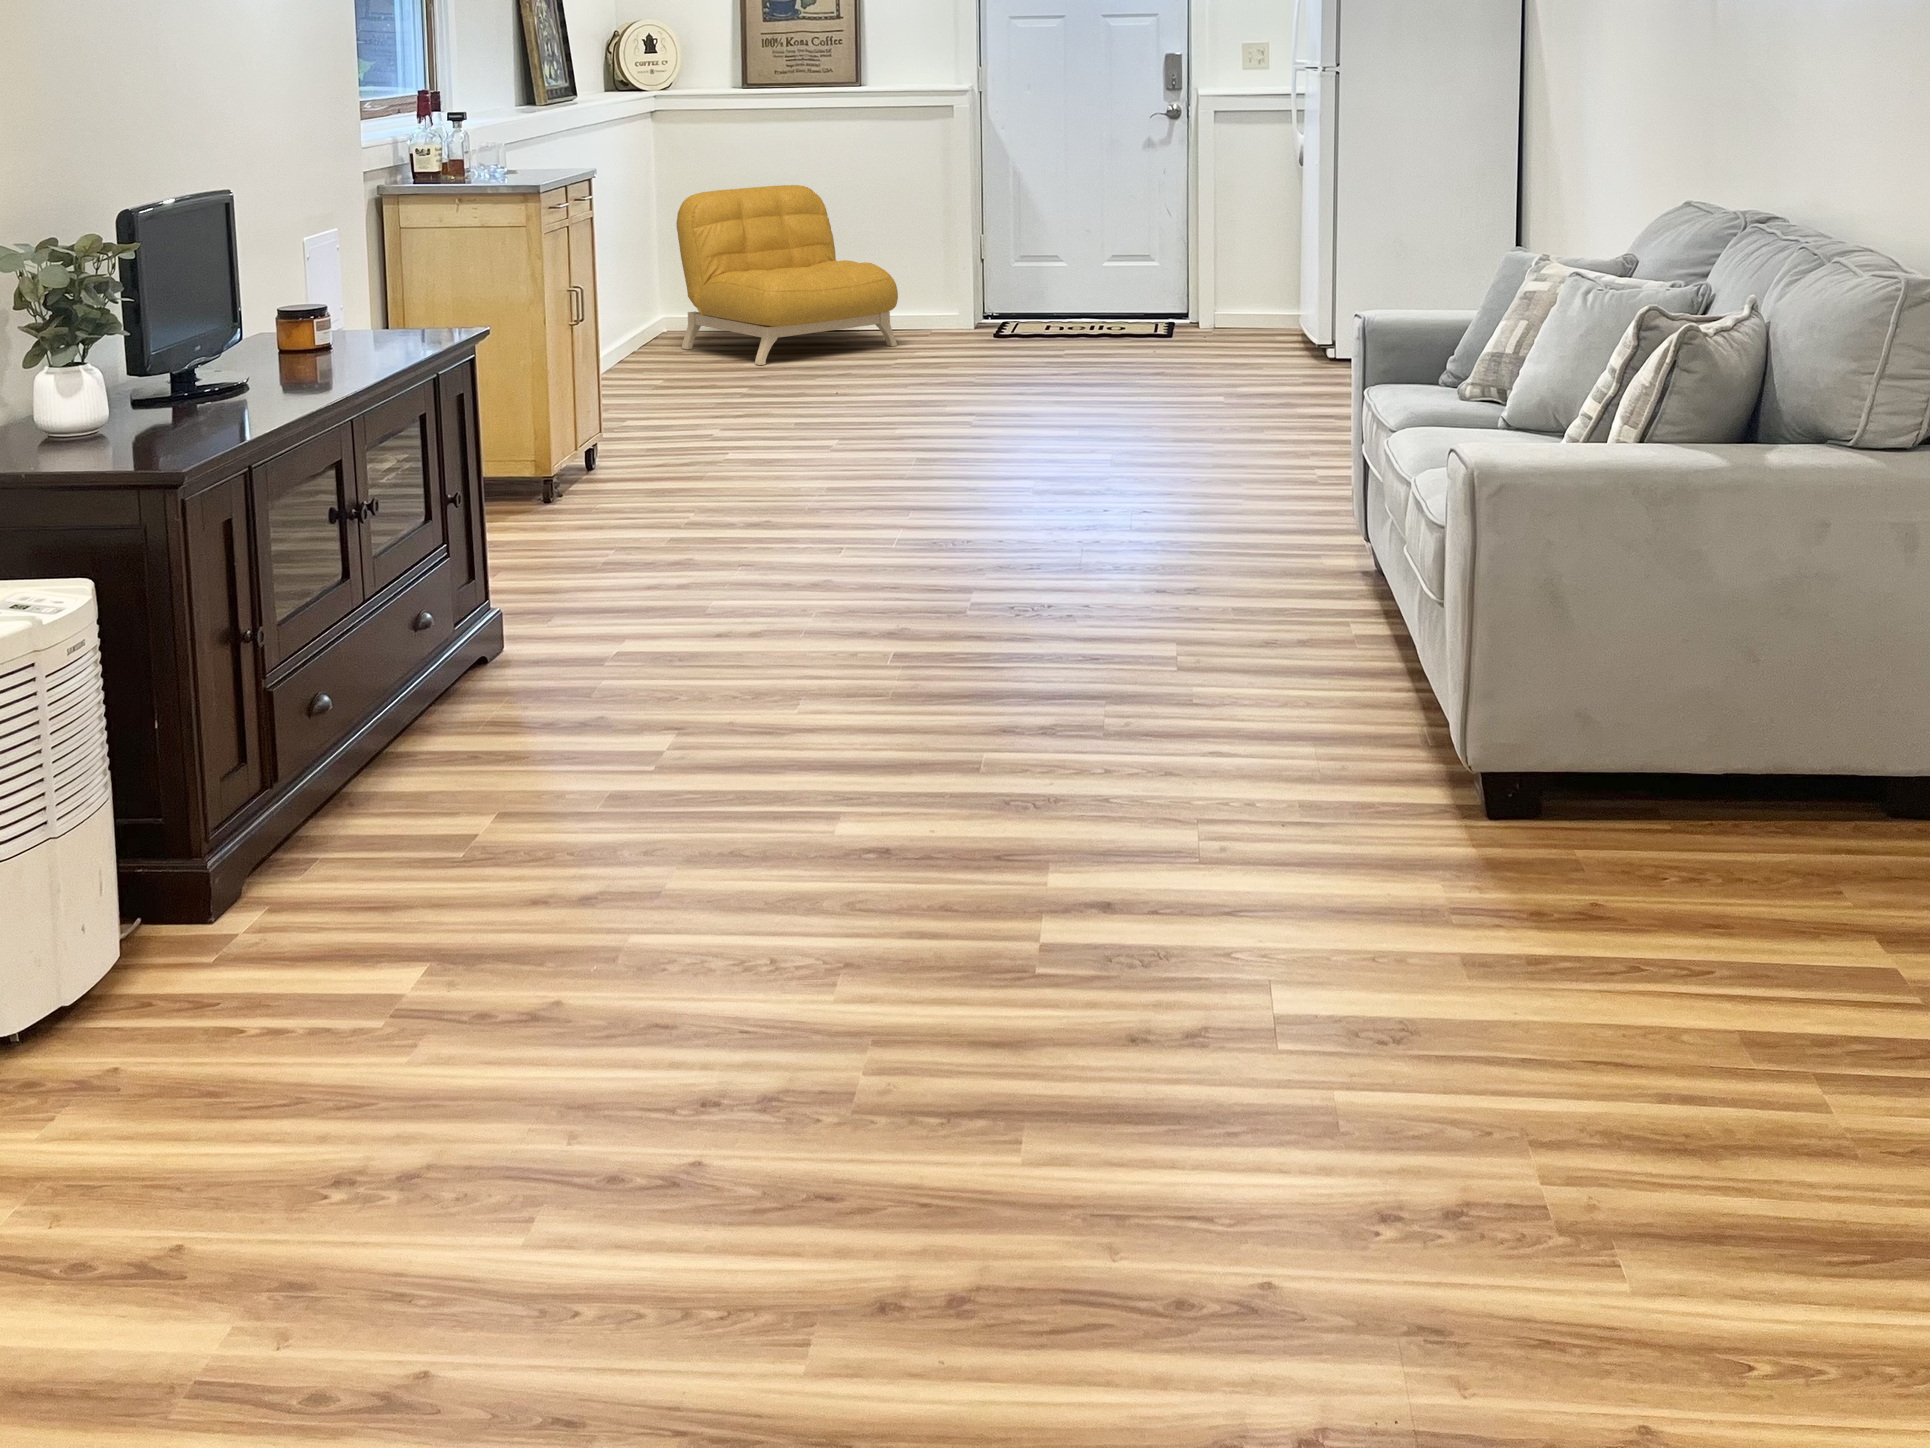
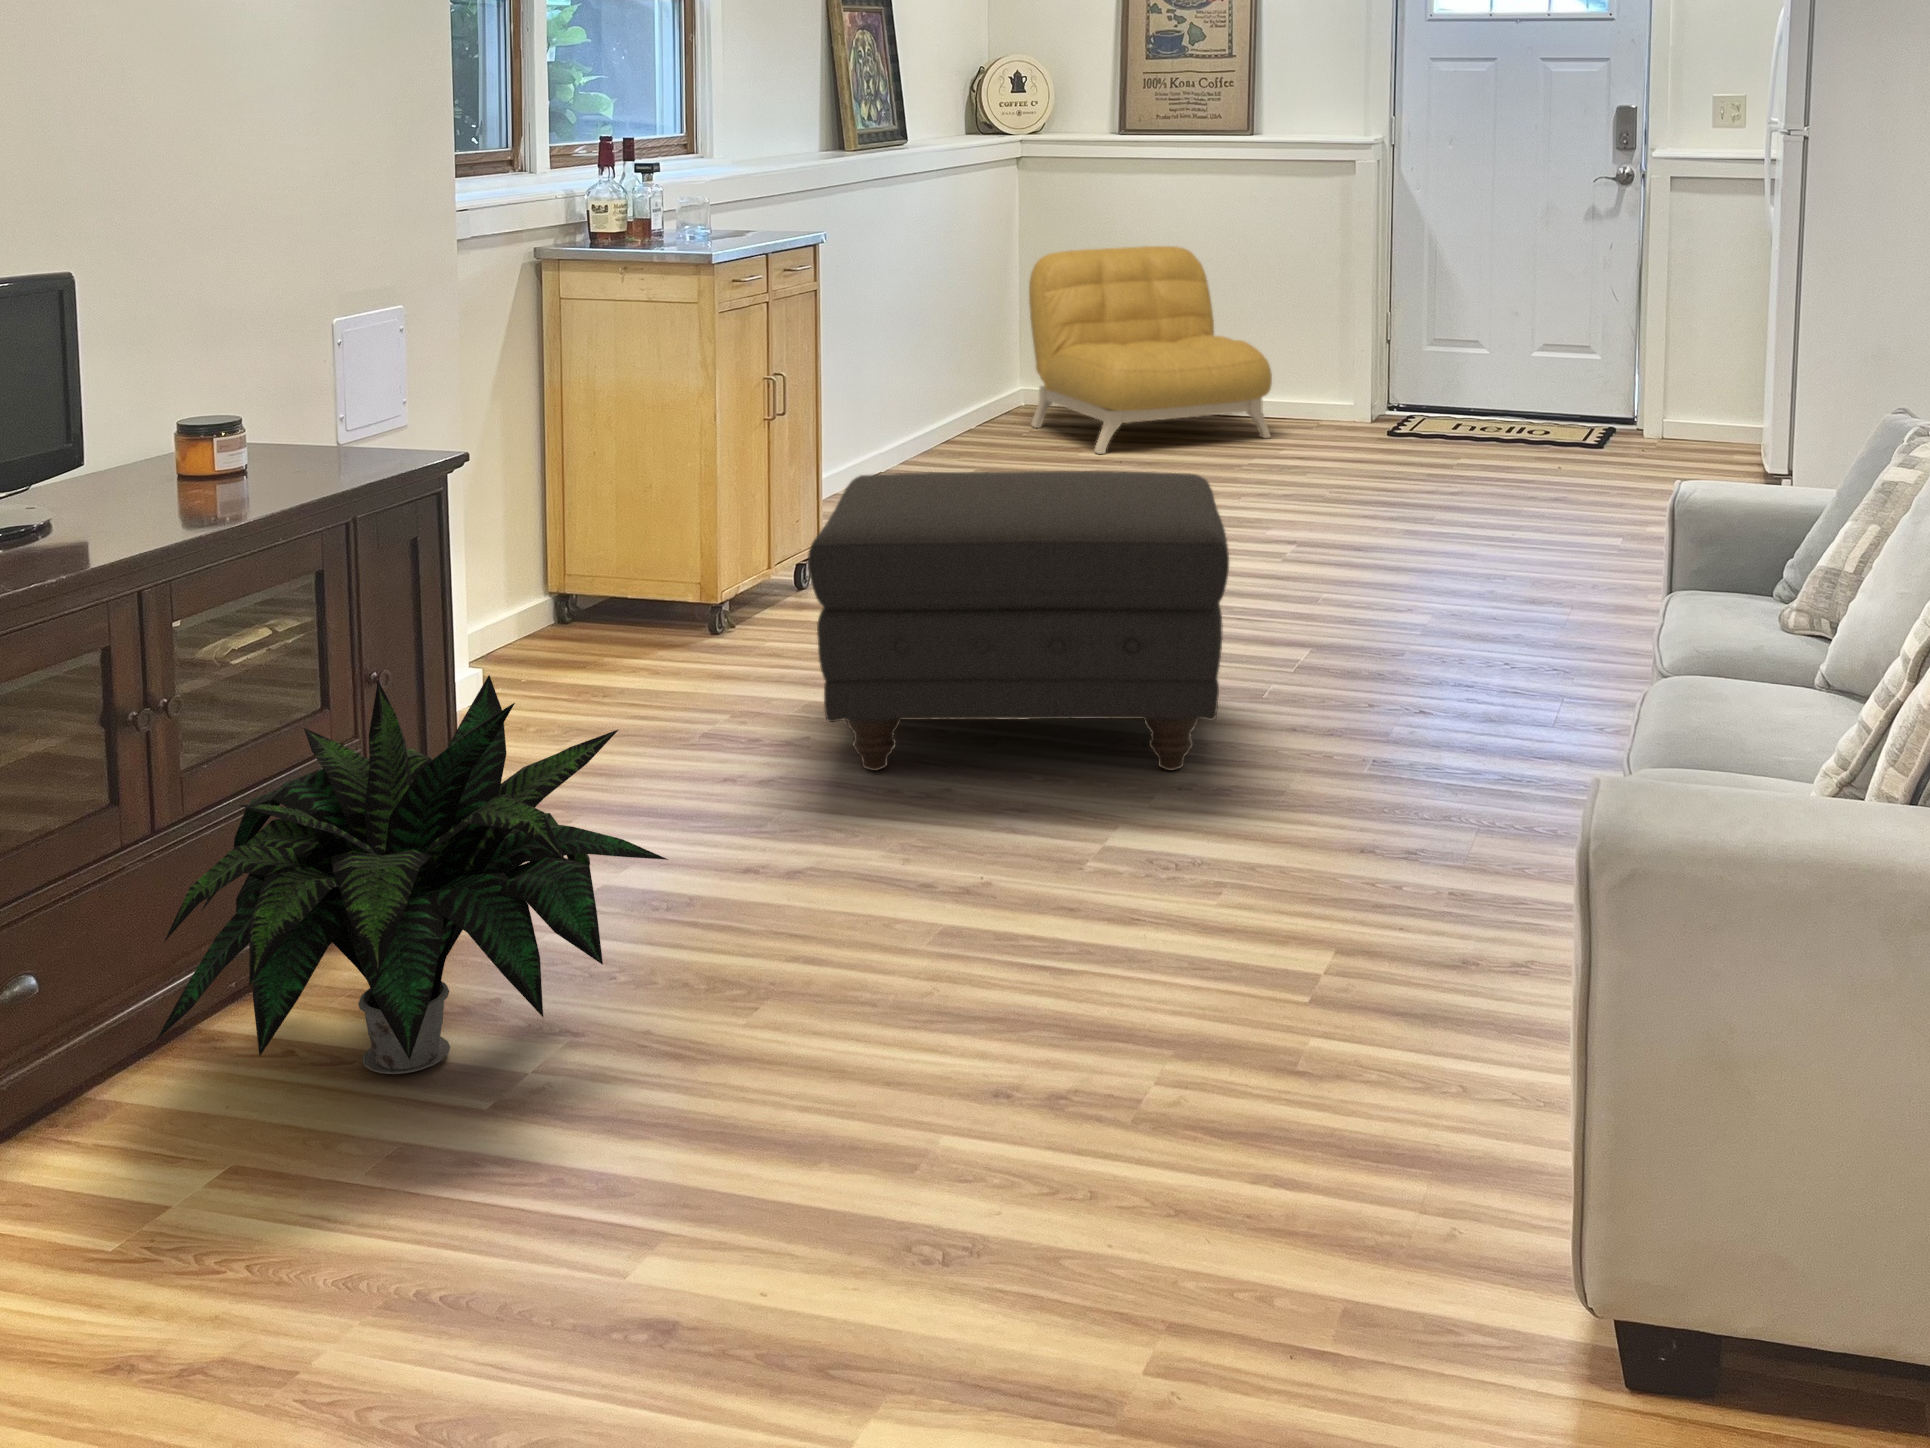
ottoman: none [695,340,1038,580] -> present [808,471,1229,771]
potted plant: none [409,482,746,773] -> present [157,675,668,1074]

